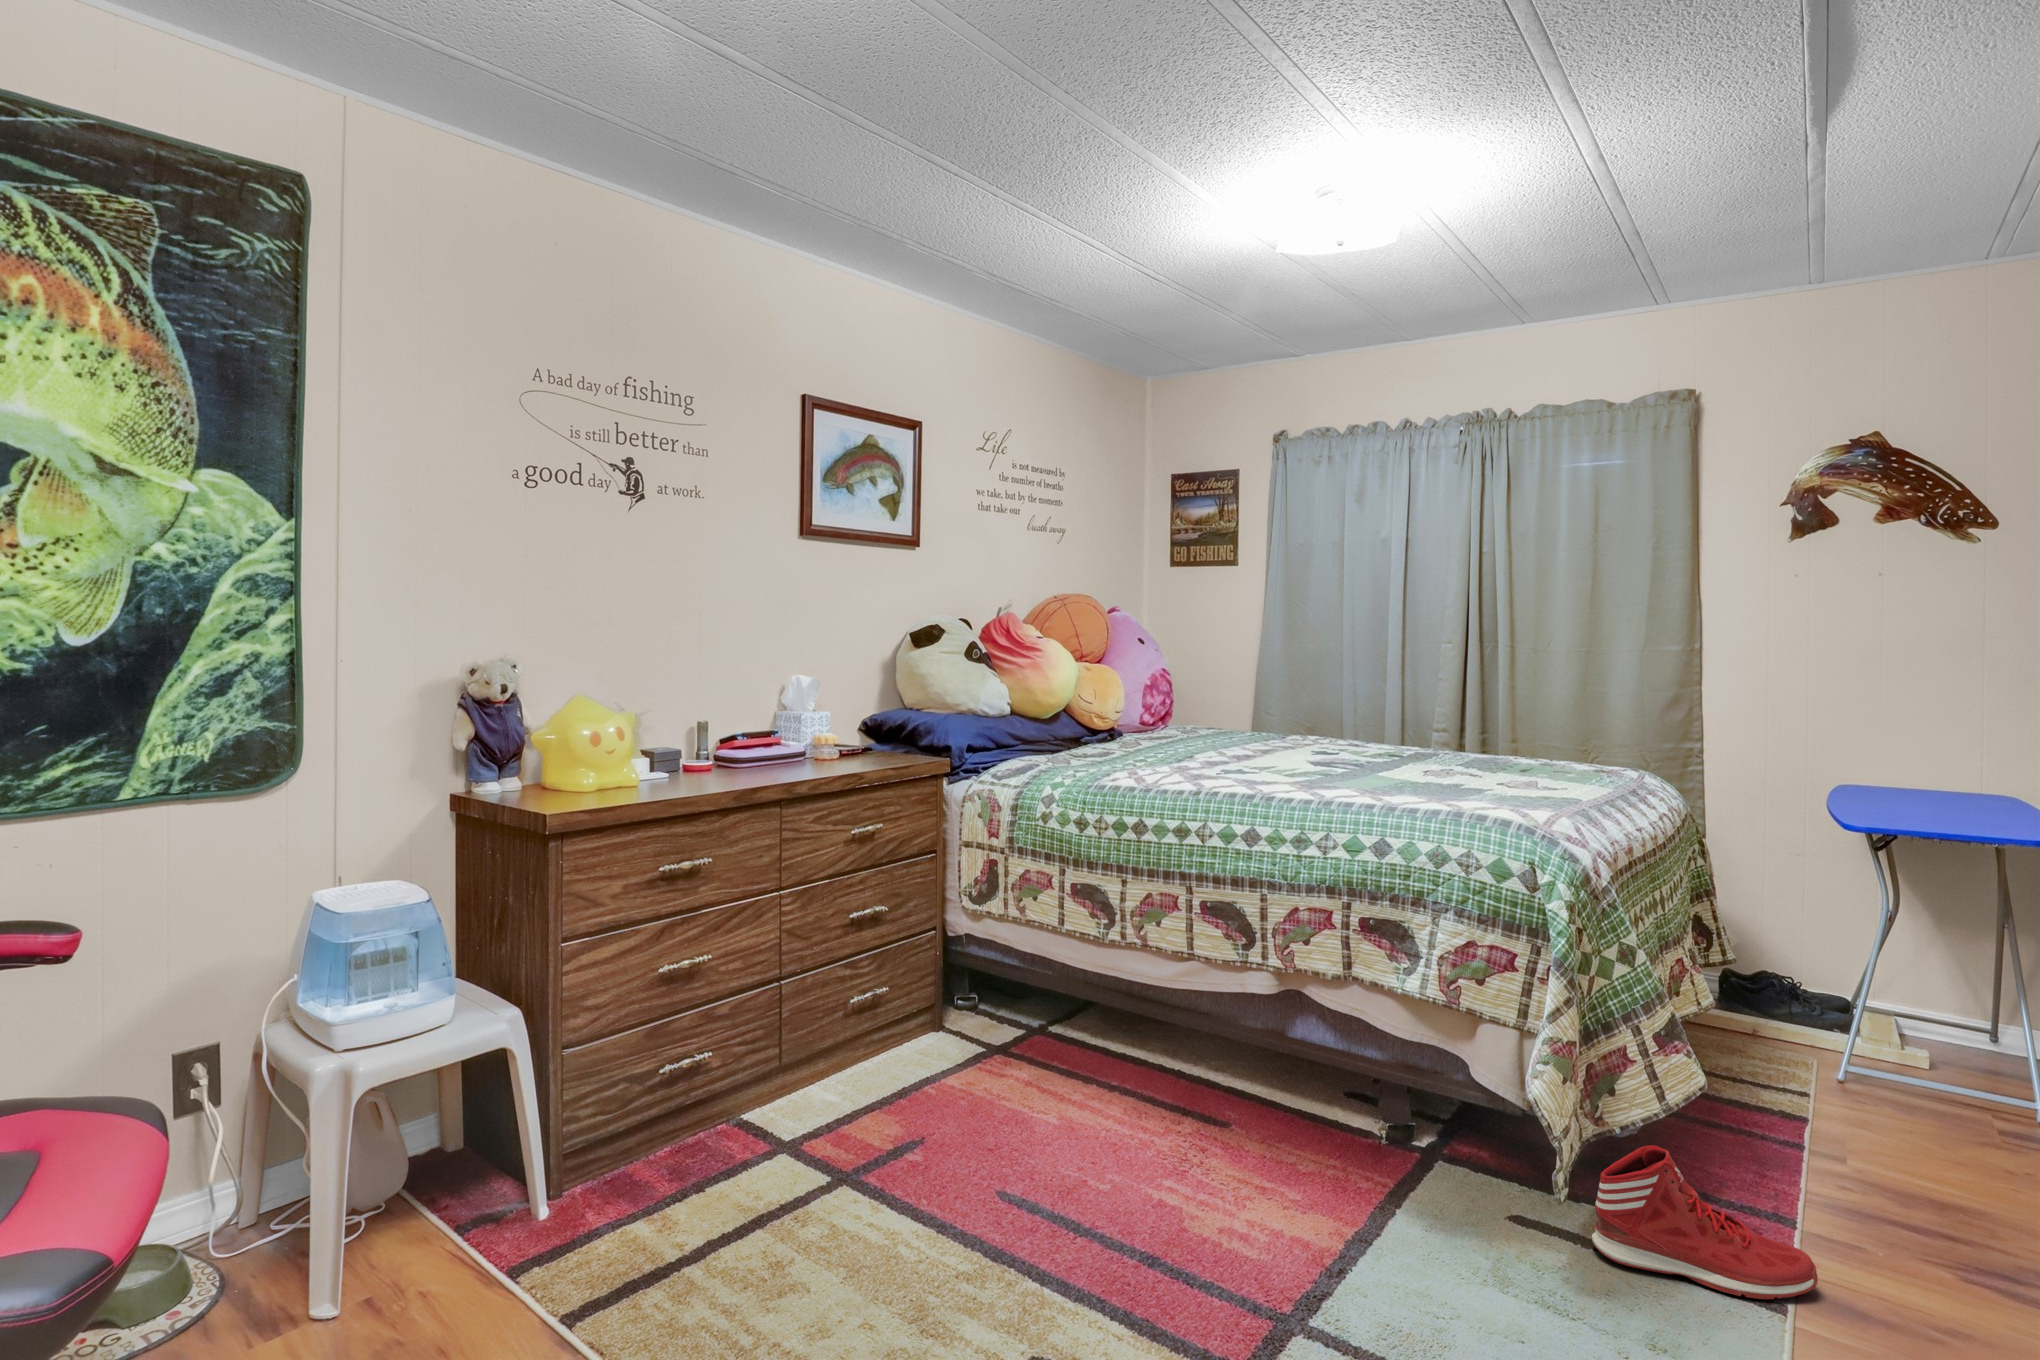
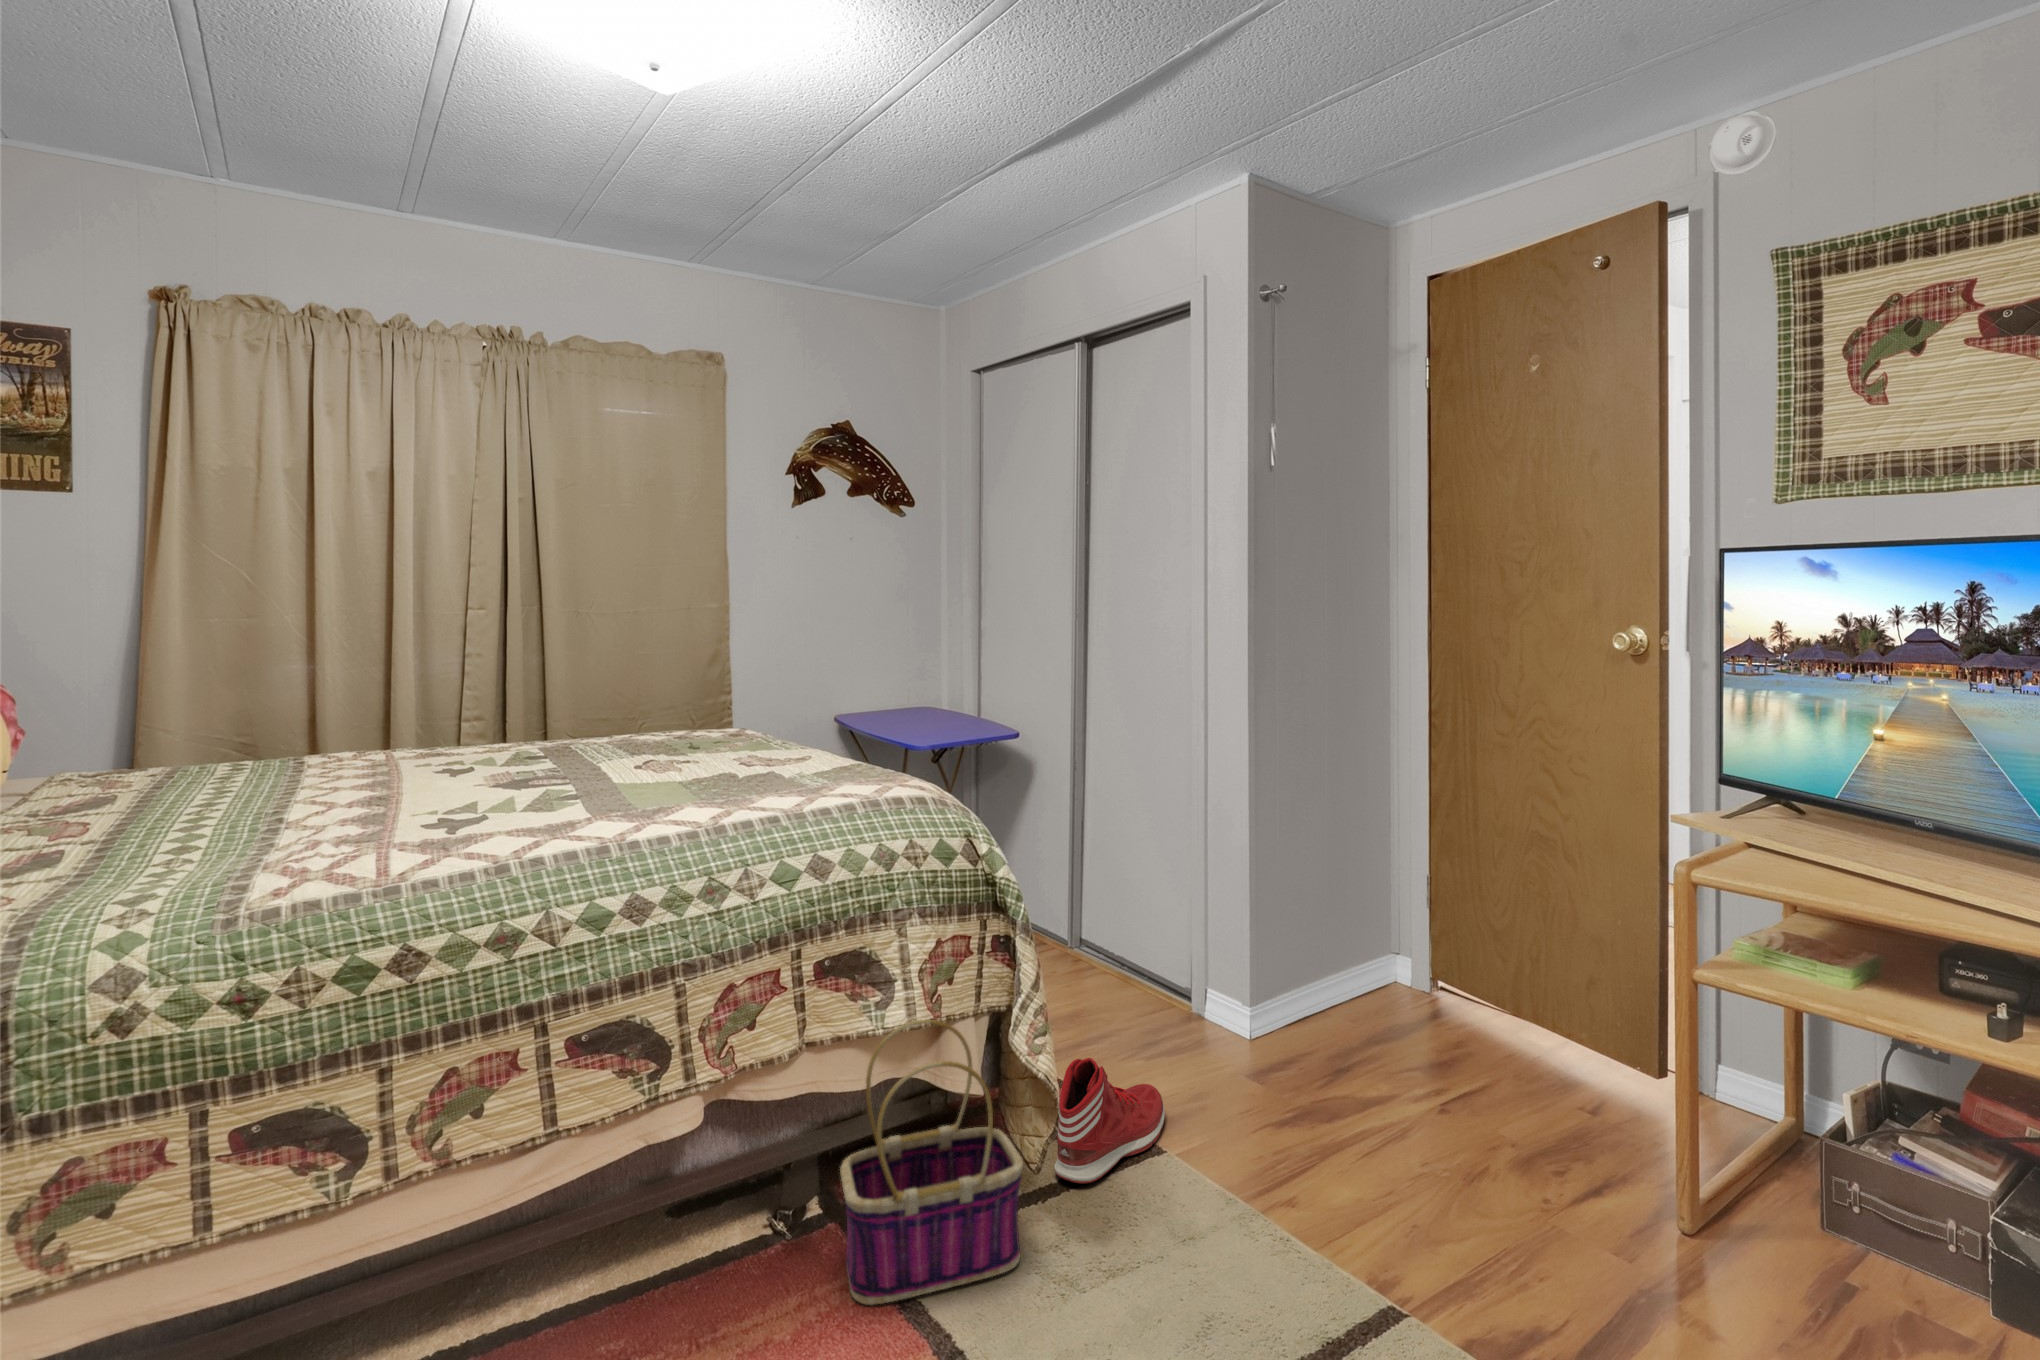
basket: none [1338,1001,1501,1242] -> present [840,1020,1023,1305]

